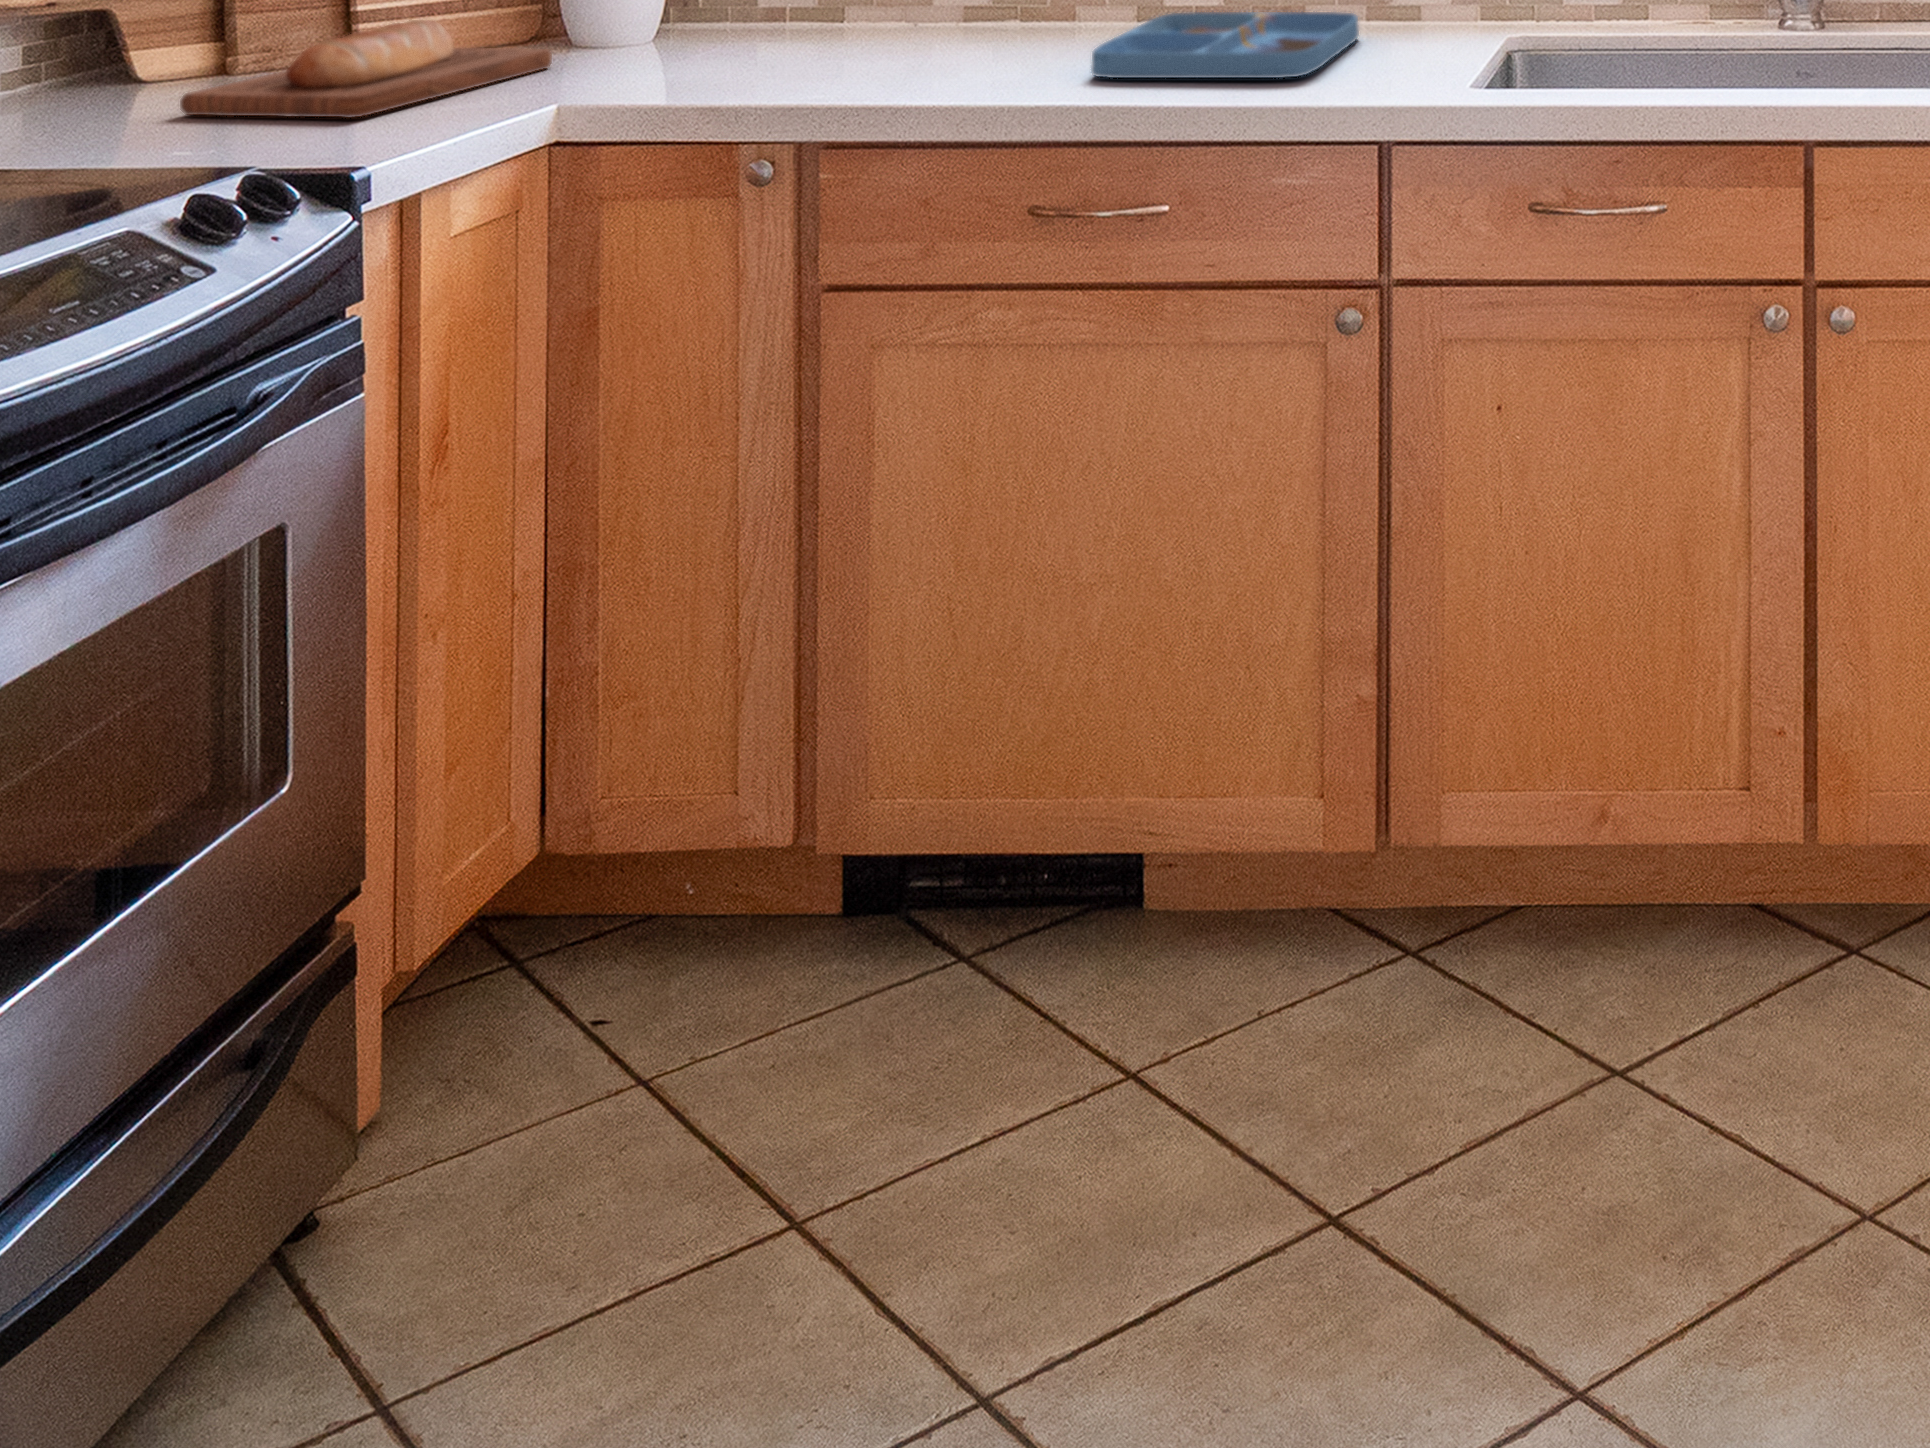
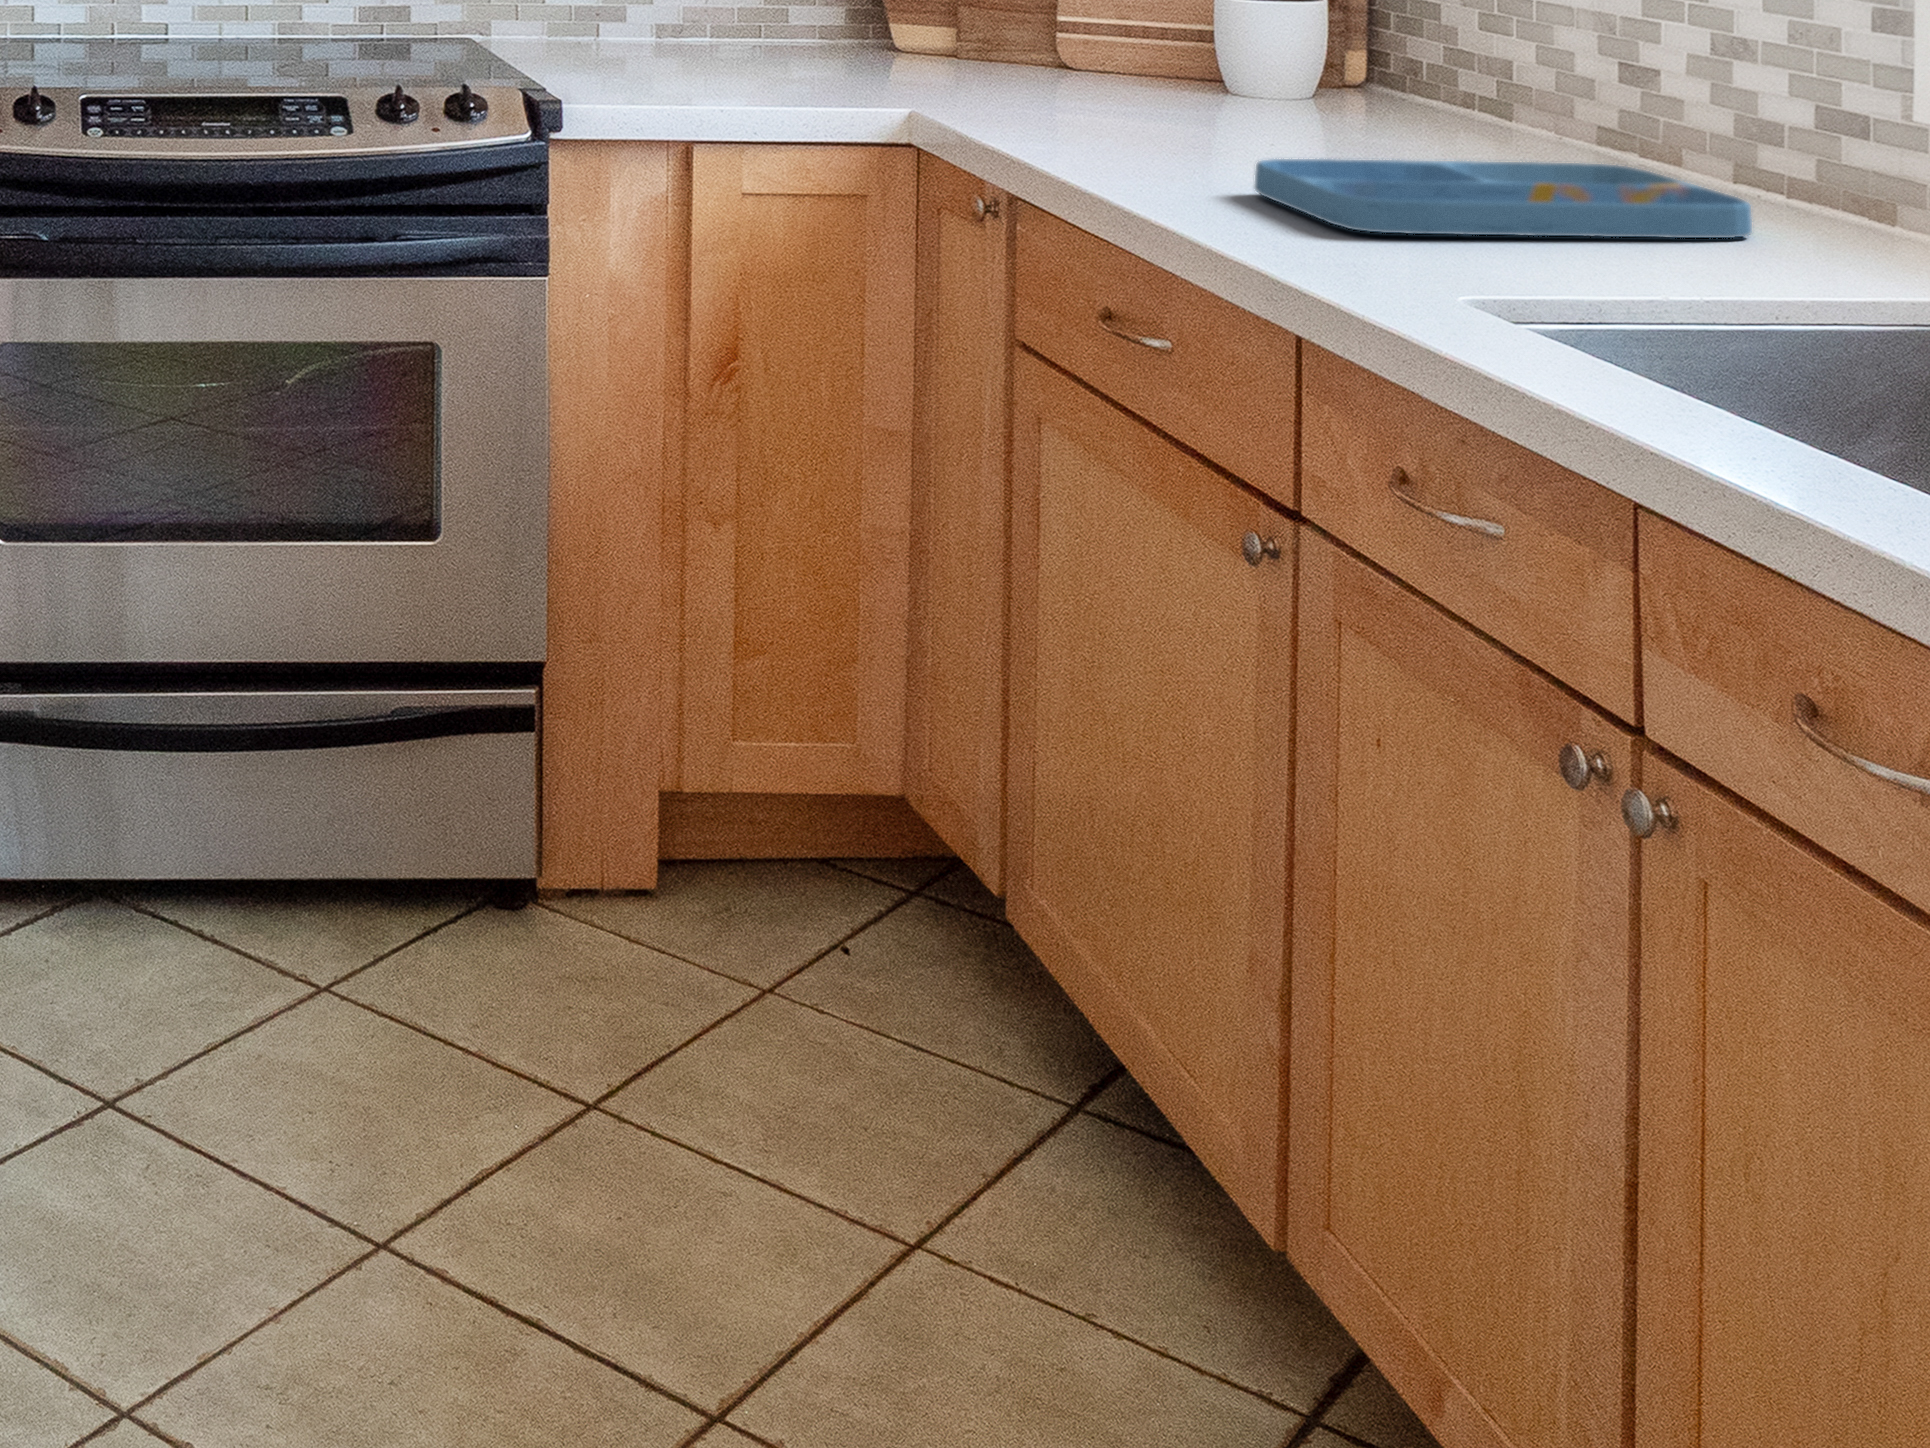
bread loaf: present [180,20,552,117] -> none [764,33,1100,103]

